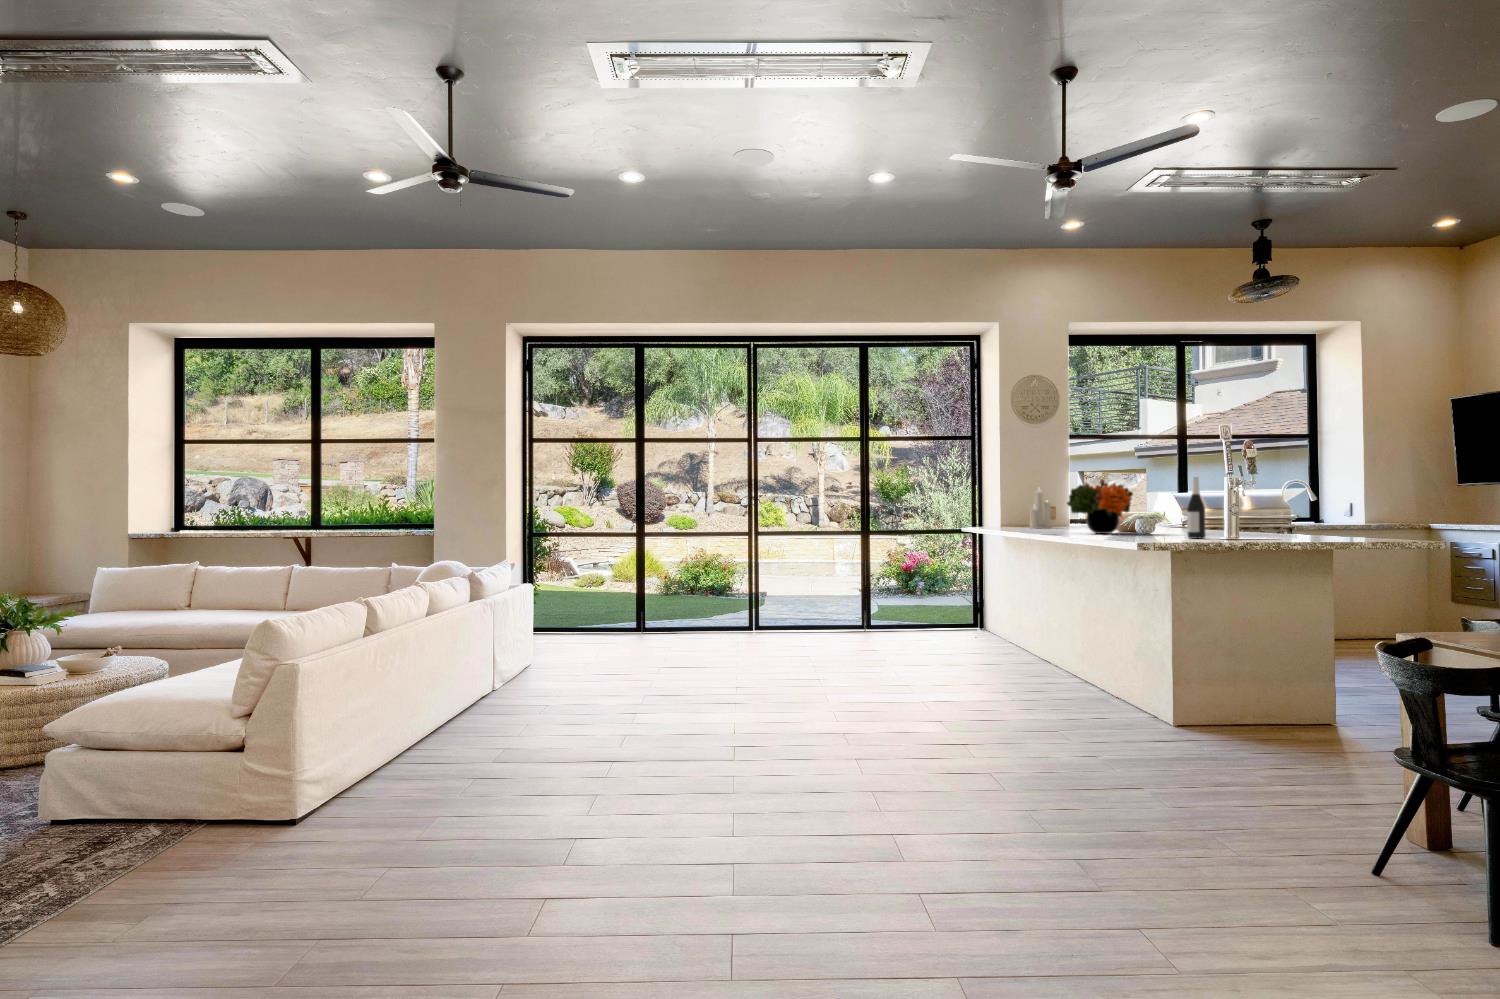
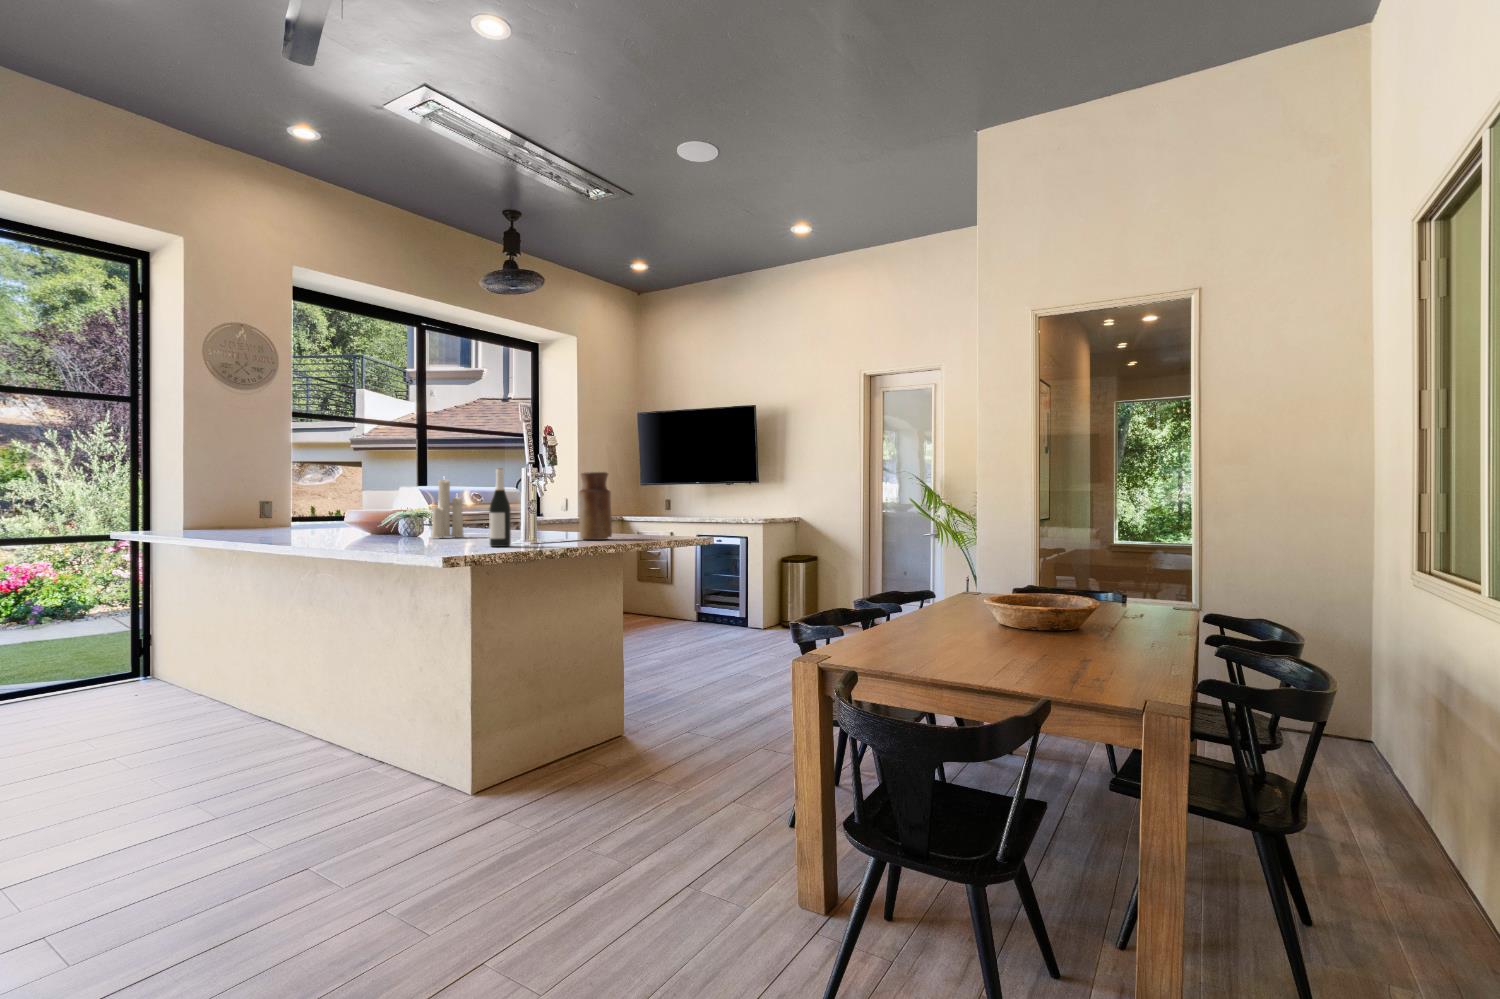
vase: none [1281,477,1317,537] -> present [579,472,612,540]
flower arrangement: present [1067,480,1133,534] -> none [309,468,405,542]
candle: present [1030,490,1052,528] -> present [431,479,464,538]

